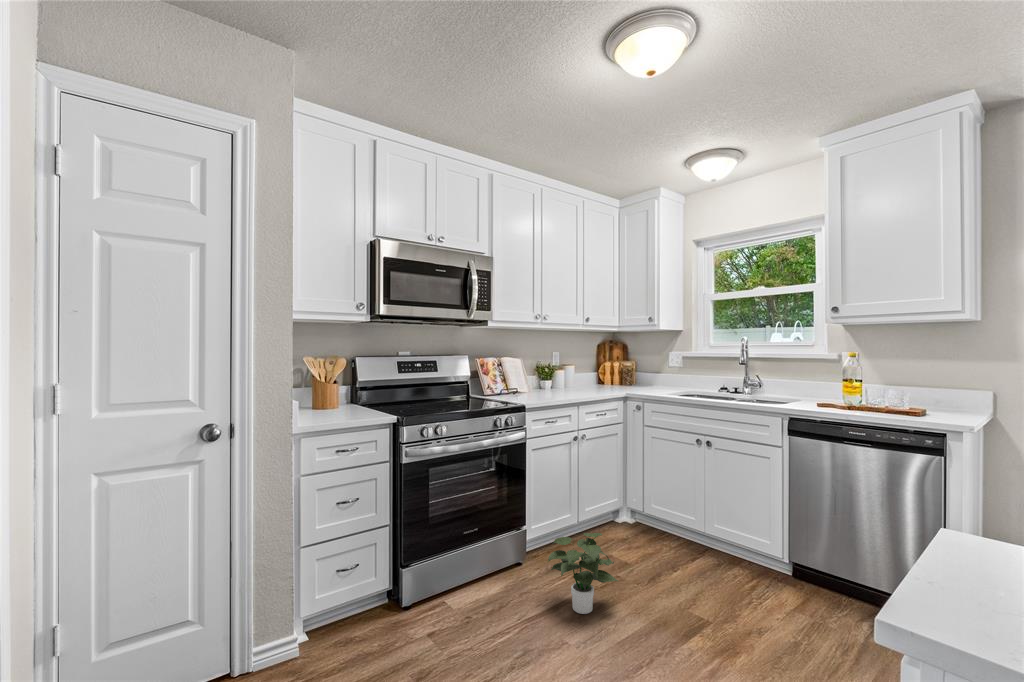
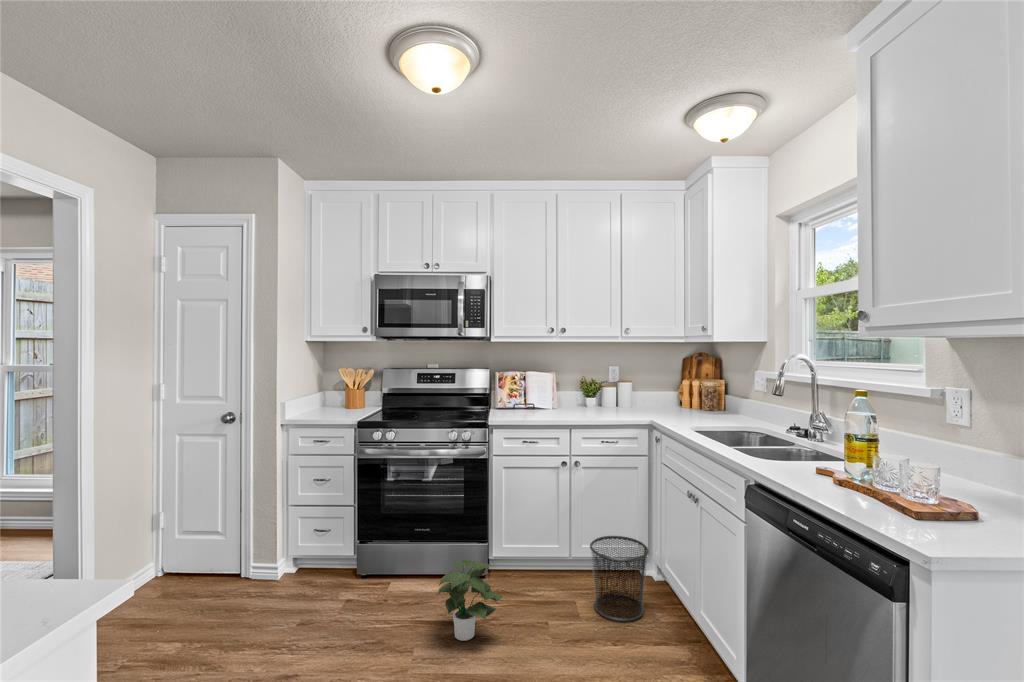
waste bin: none [622,491,673,560] -> present [590,536,649,621]

